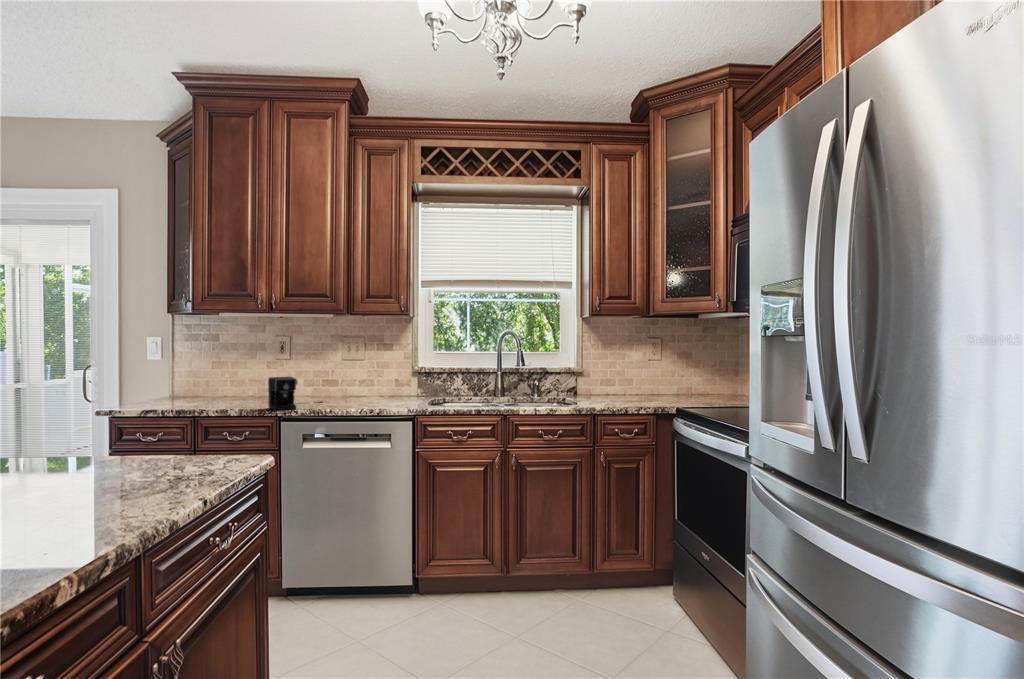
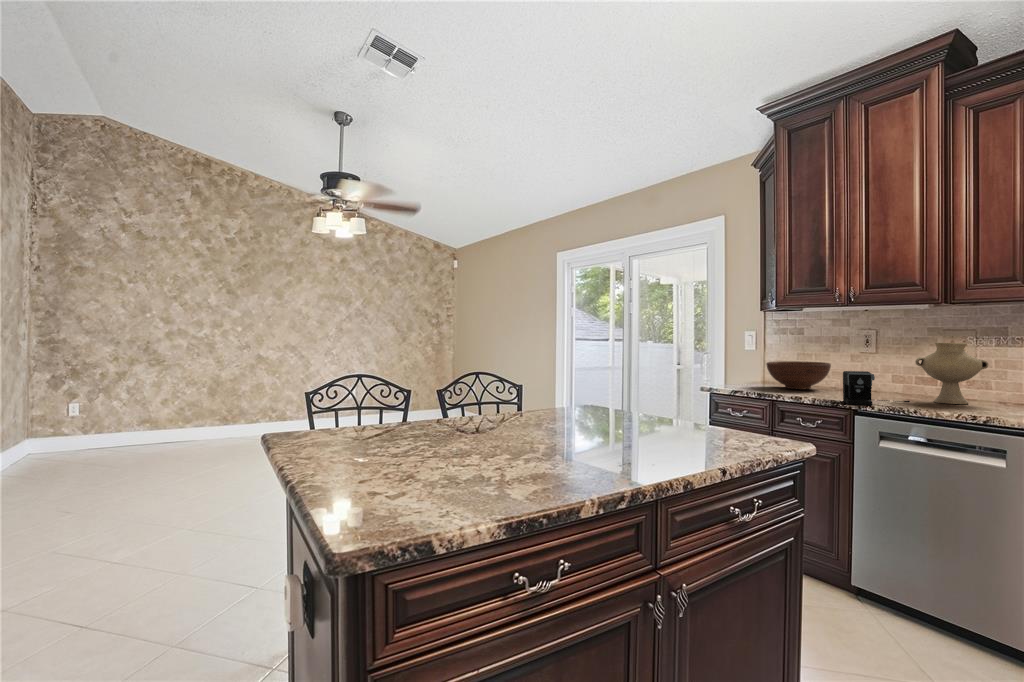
vase: none [324,349,372,401] -> present [915,343,988,404]
fruit bowl: none [180,371,249,402] -> present [766,361,831,389]

